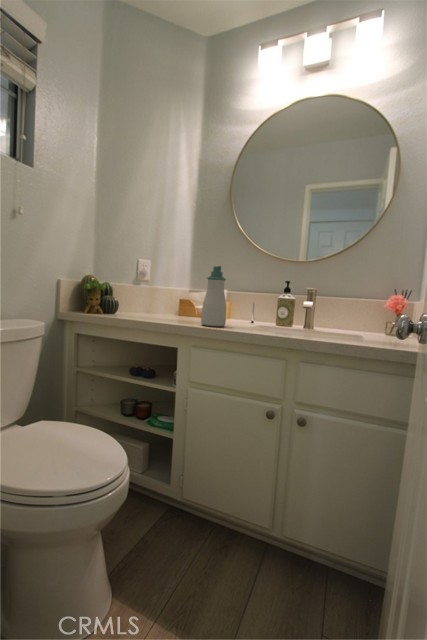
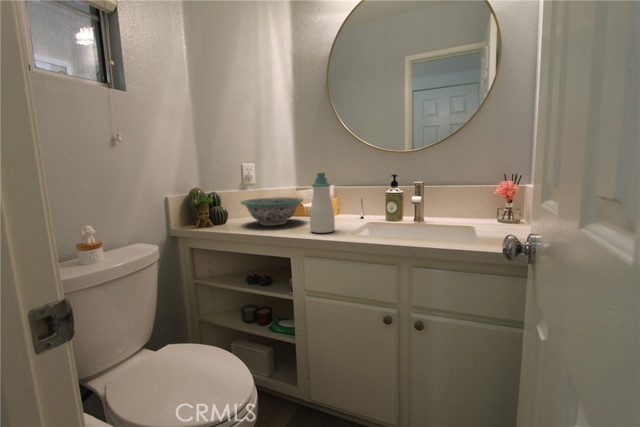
decorative bowl: none [133,292,196,319] -> present [241,197,303,226]

